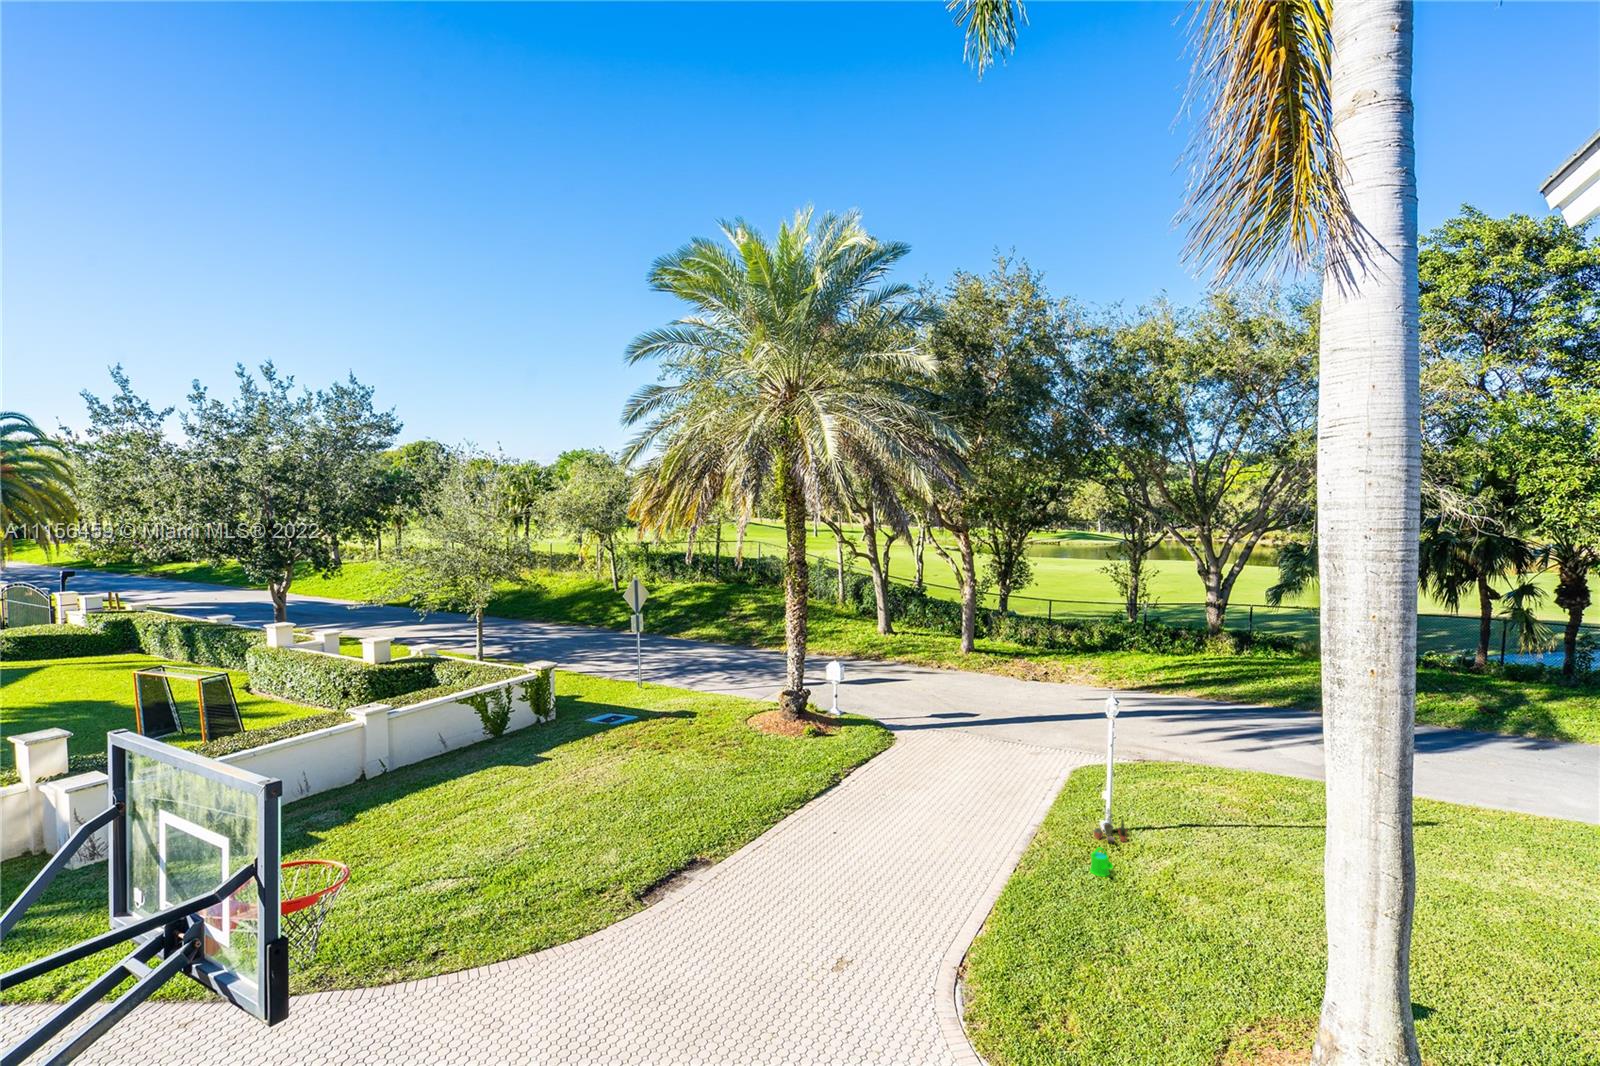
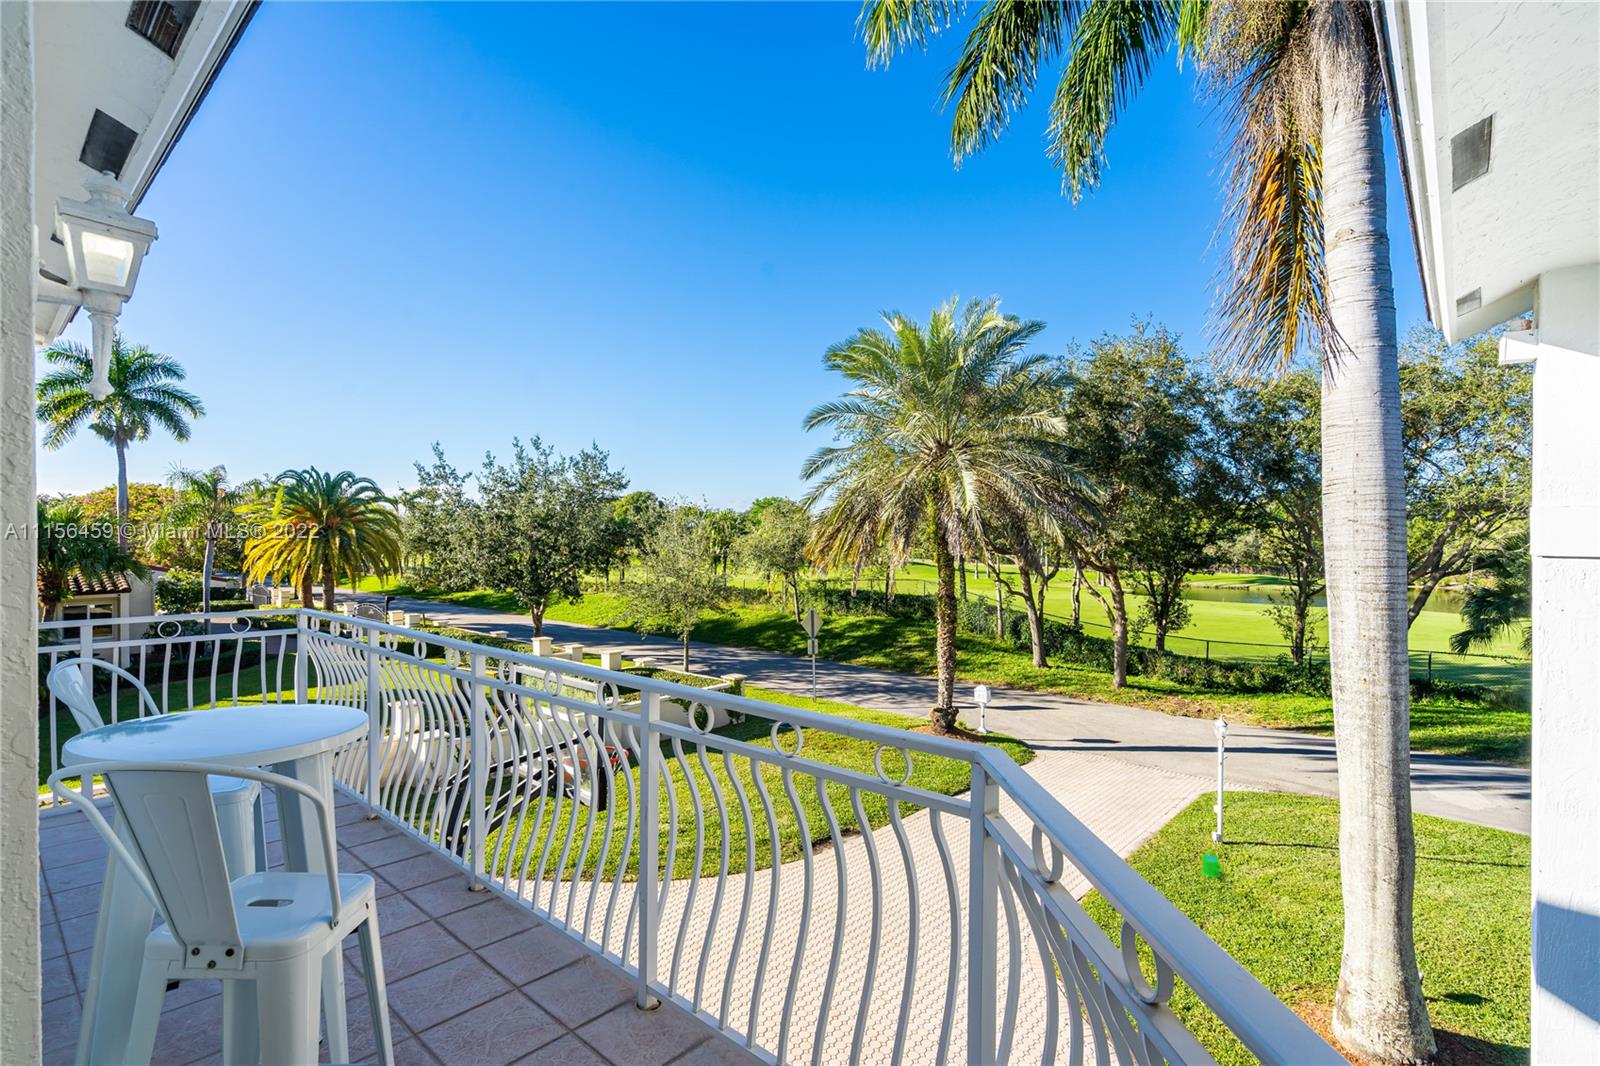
potted plant: present [1093,810,1127,844] -> none [1210,823,1246,854]

